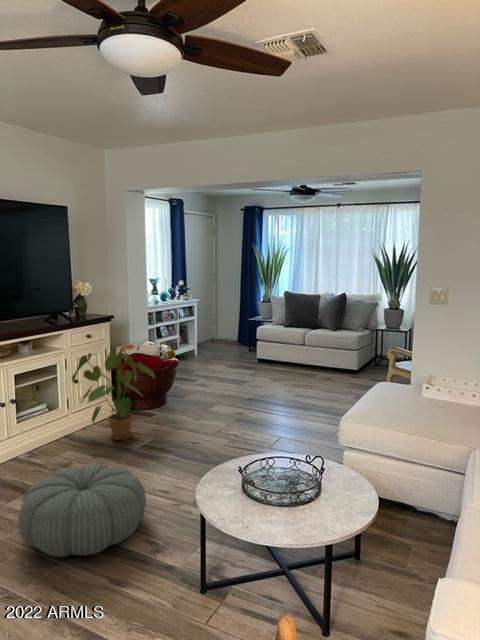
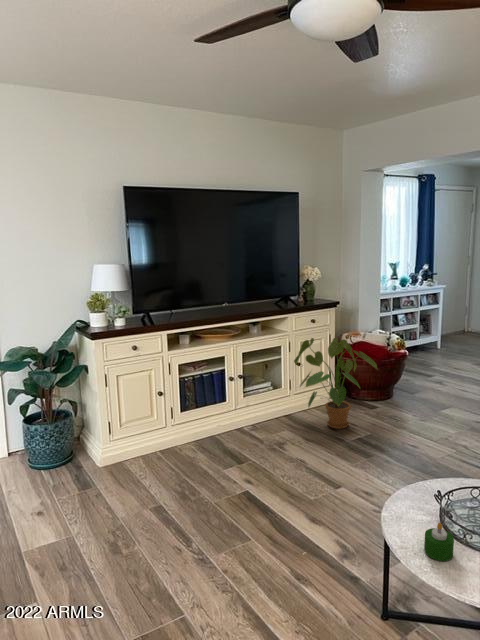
pouf: present [19,463,146,557] -> none [223,449,342,540]
candle: none [239,488,261,520] -> present [424,523,454,561]

